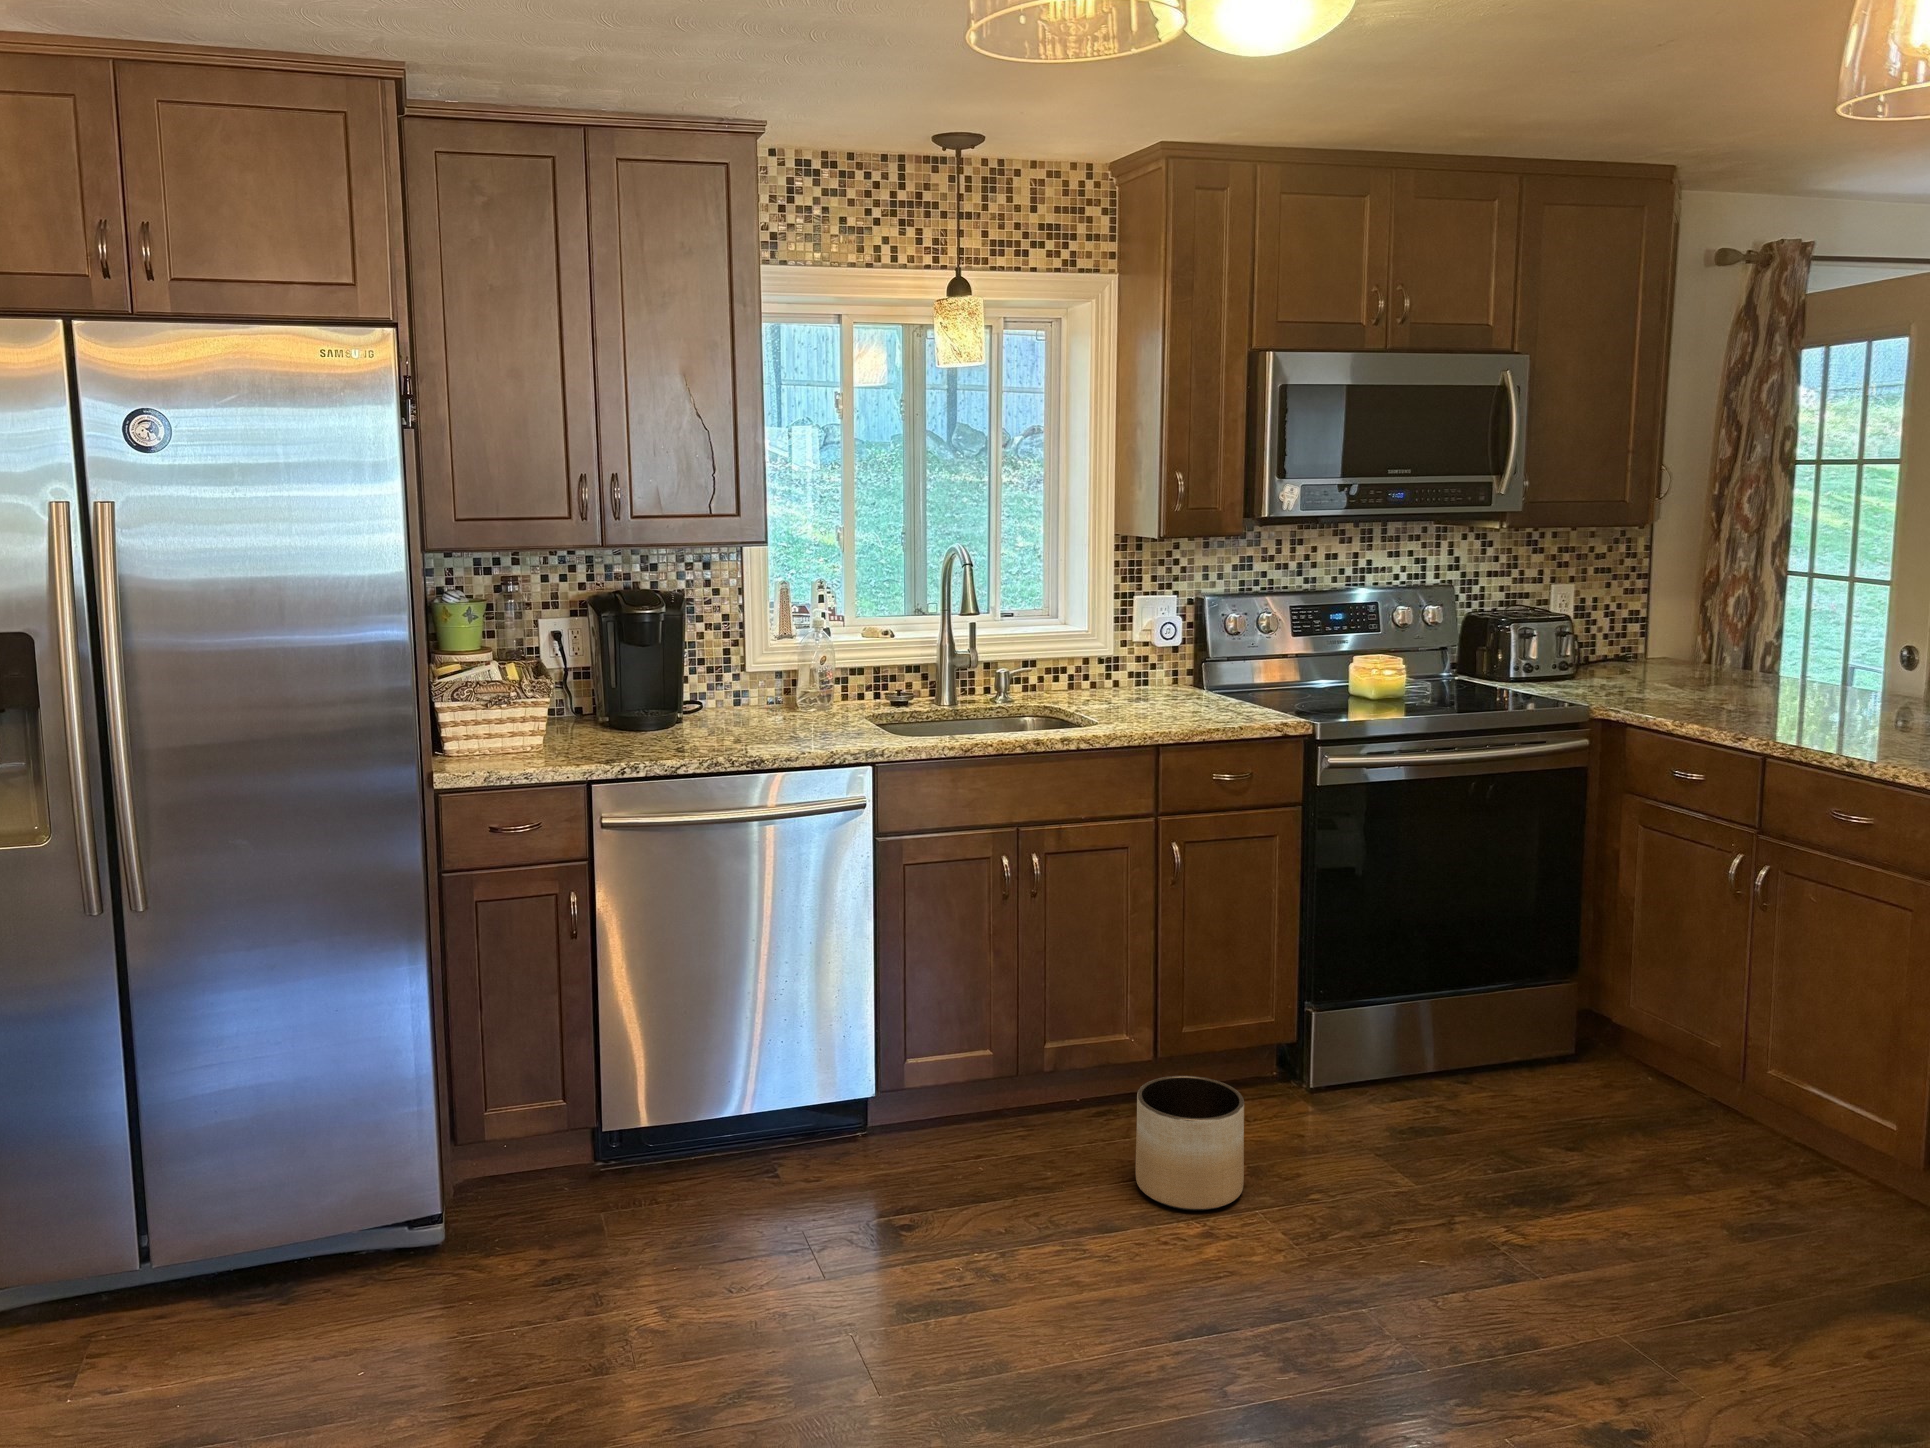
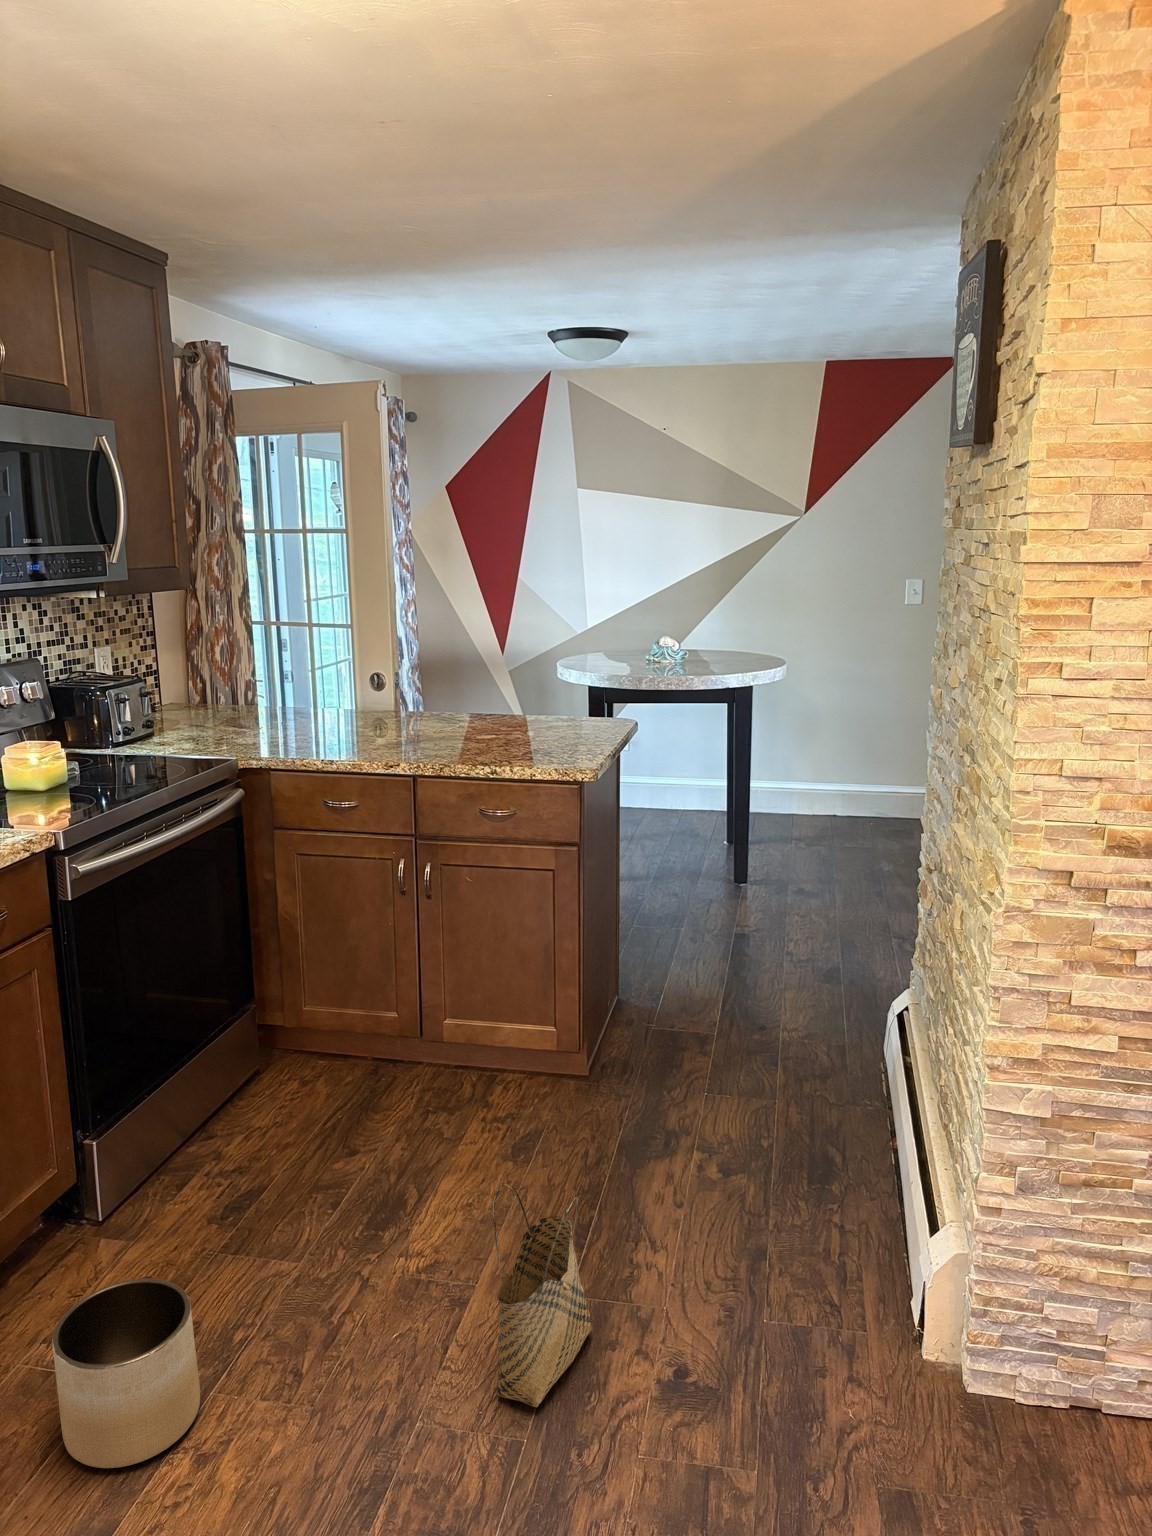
woven basket: none [1423,1140,1576,1367] -> present [493,1183,592,1407]

